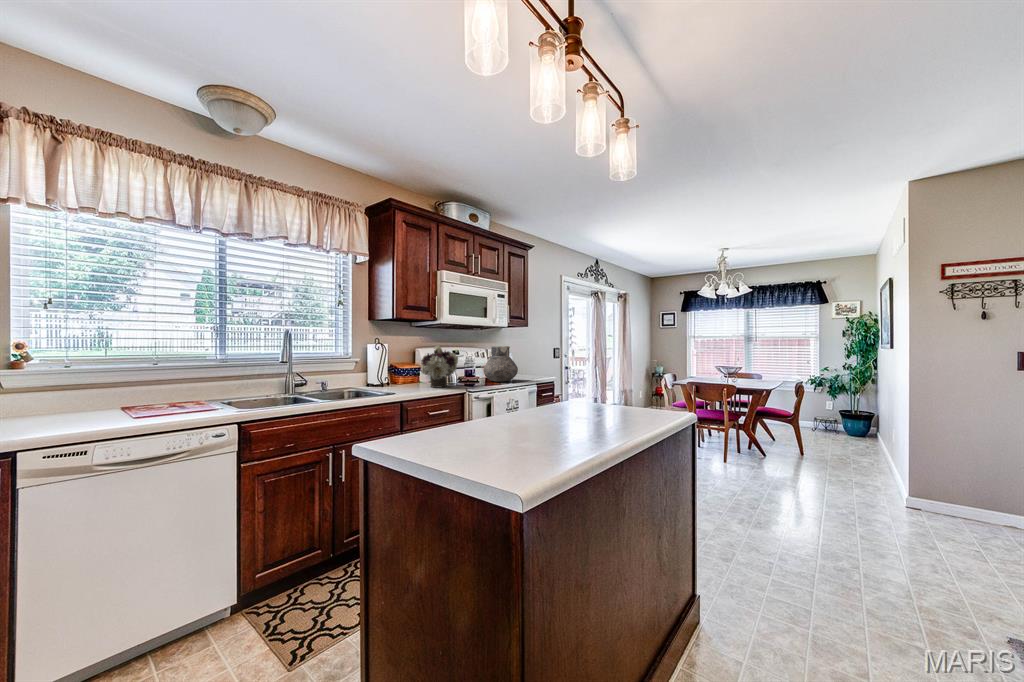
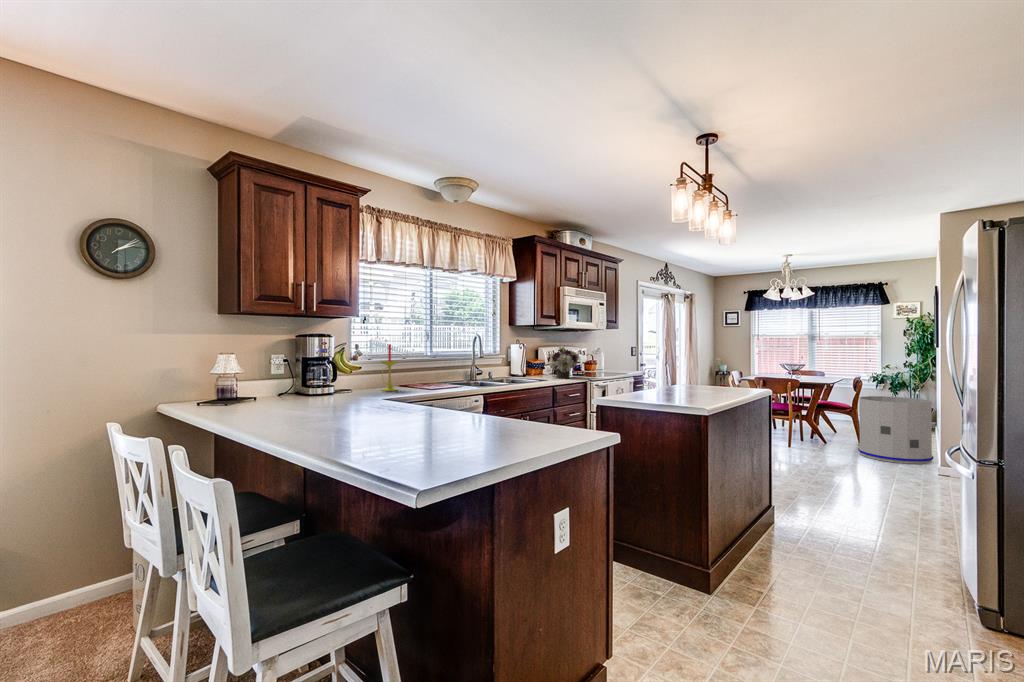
candle: none [48,339,100,418] -> present [381,344,399,391]
vase: present [483,346,518,382] -> none [588,346,617,375]
trash can: none [802,404,892,488] -> present [858,396,933,464]

